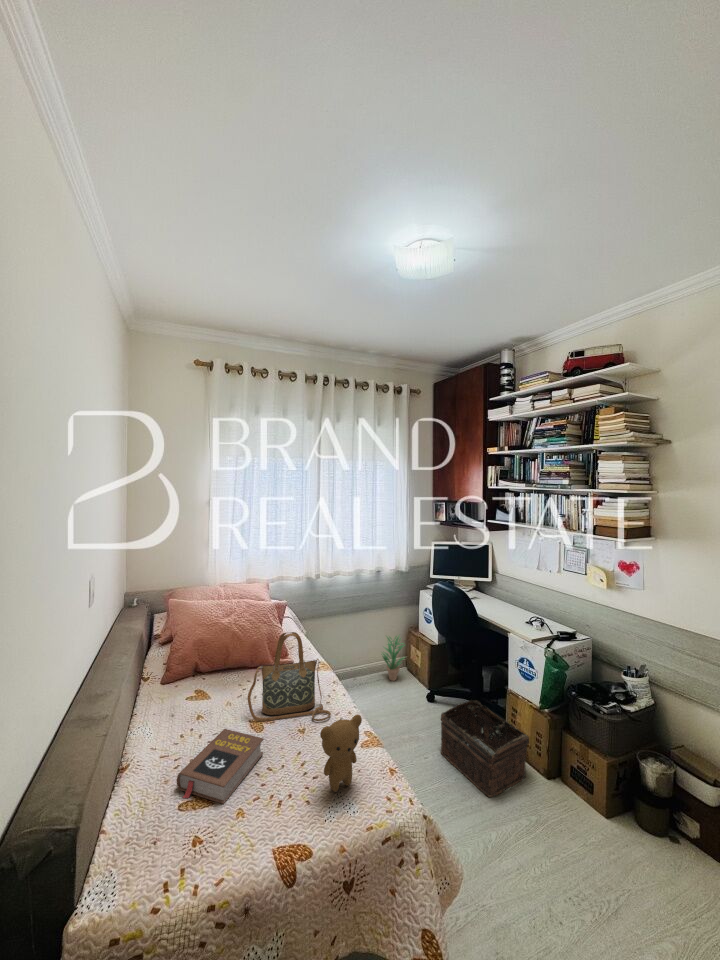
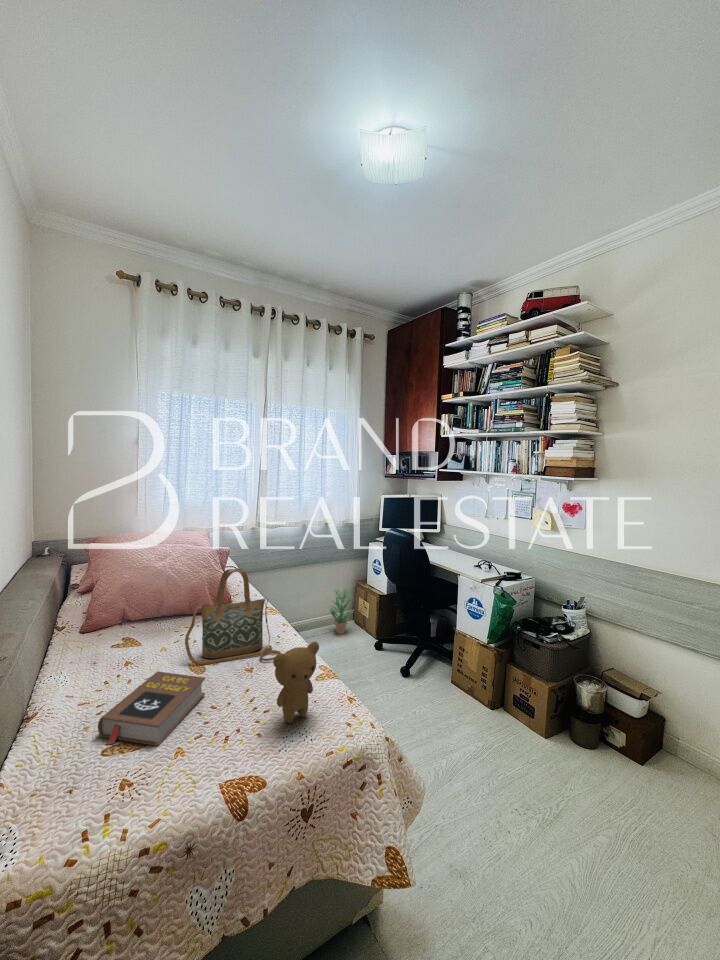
basket: present [441,700,529,797] -> none [390,644,476,731]

